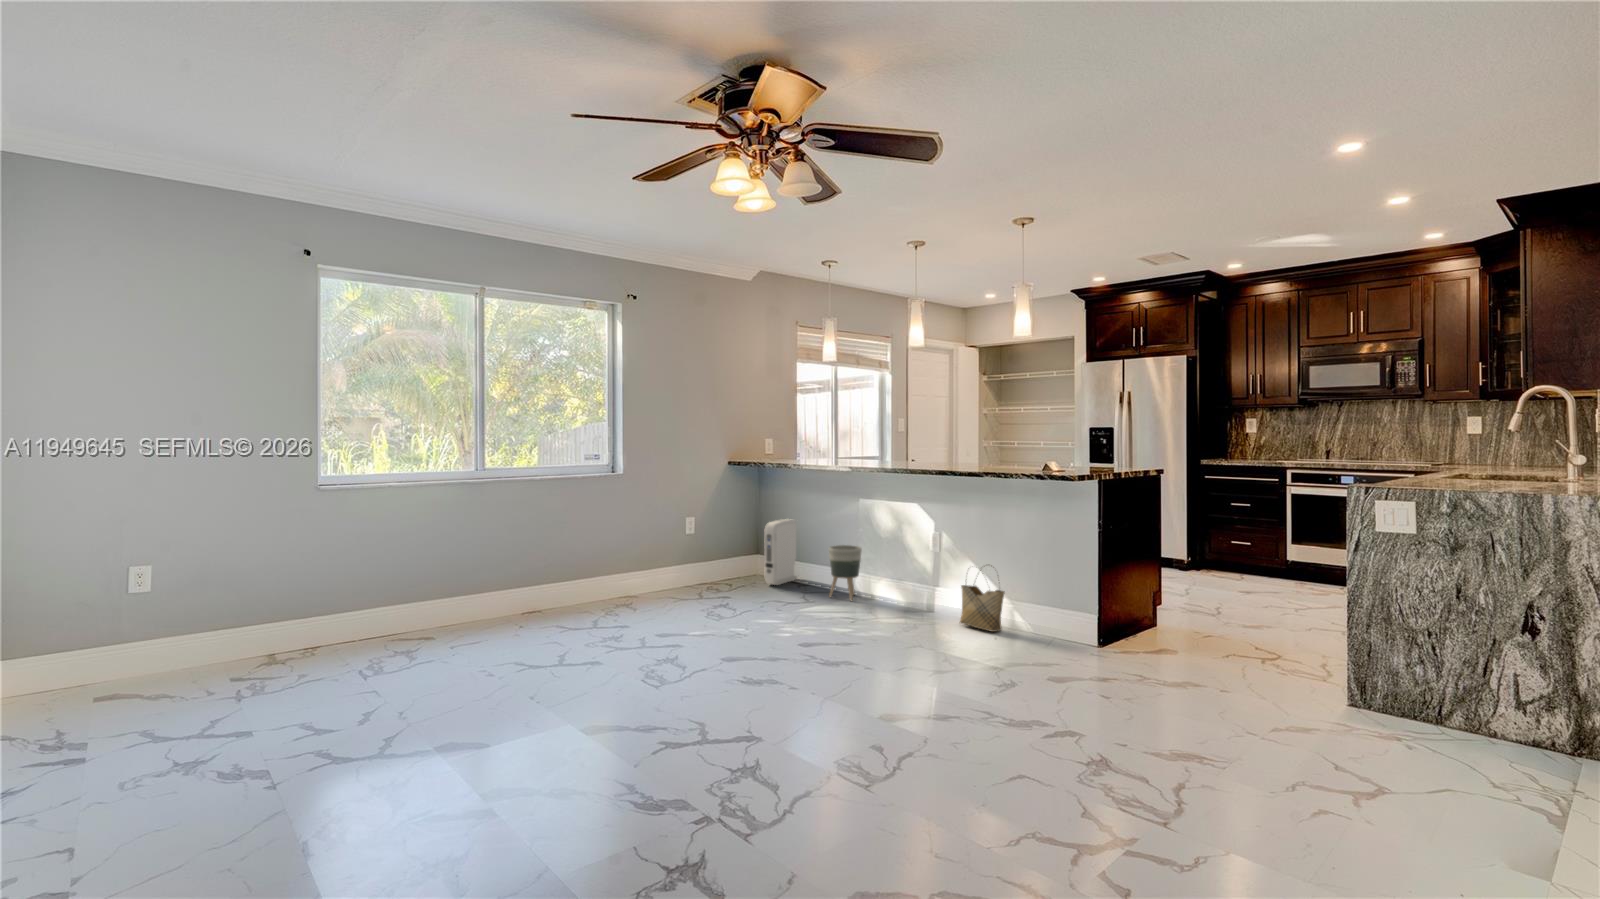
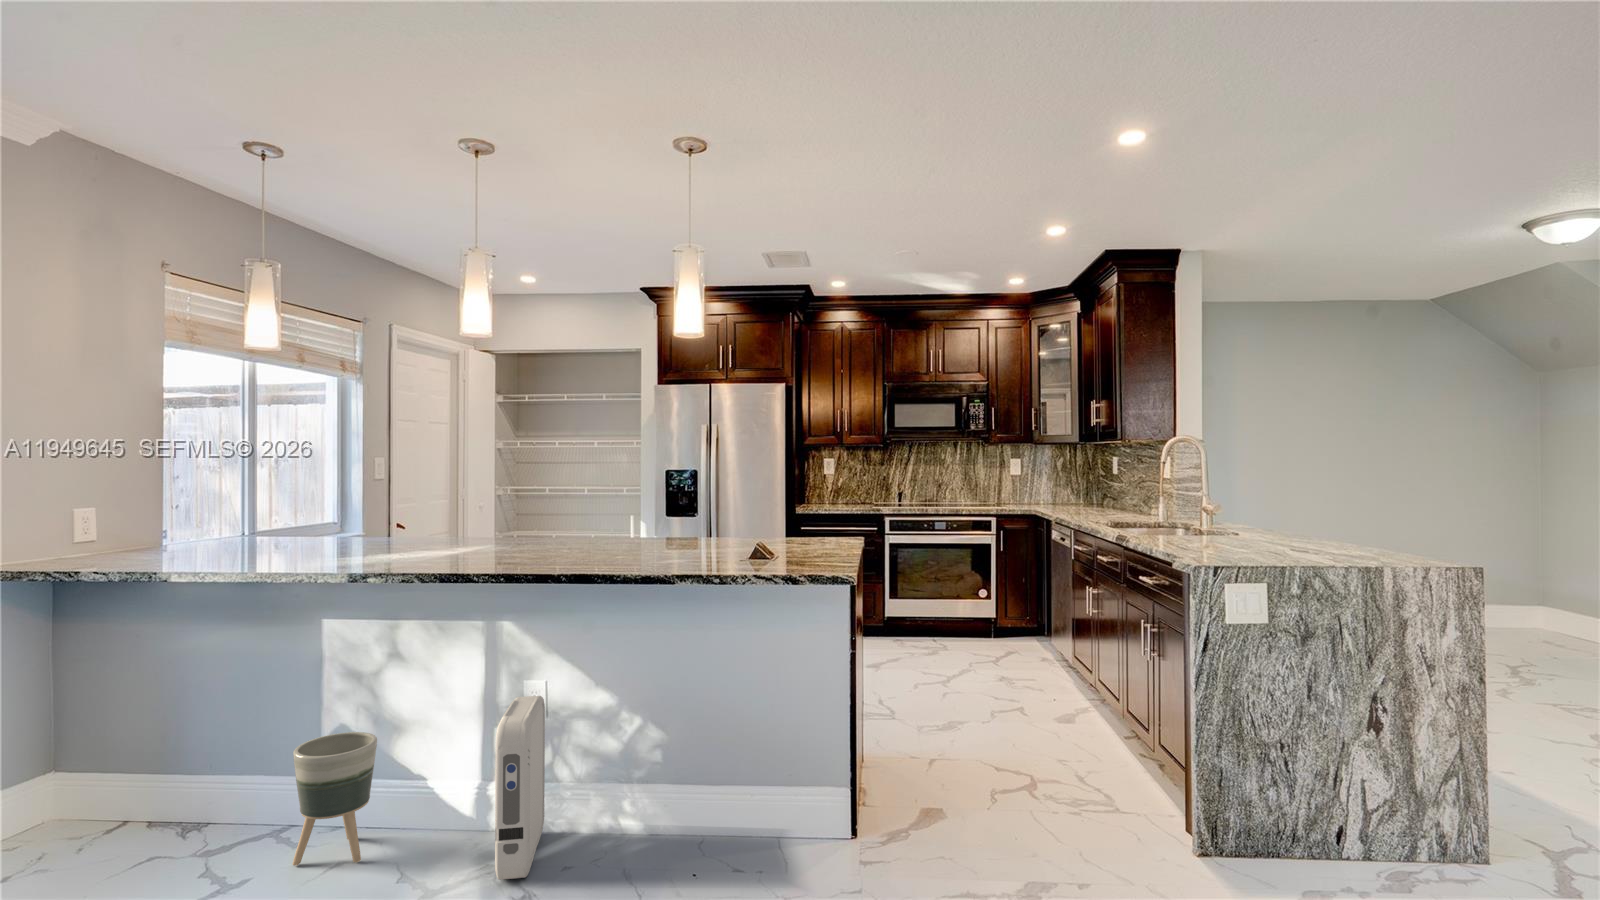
air purifier: present [765,519,797,585] -> present [495,696,545,880]
woven basket: present [960,570,1005,632] -> none [626,734,713,864]

